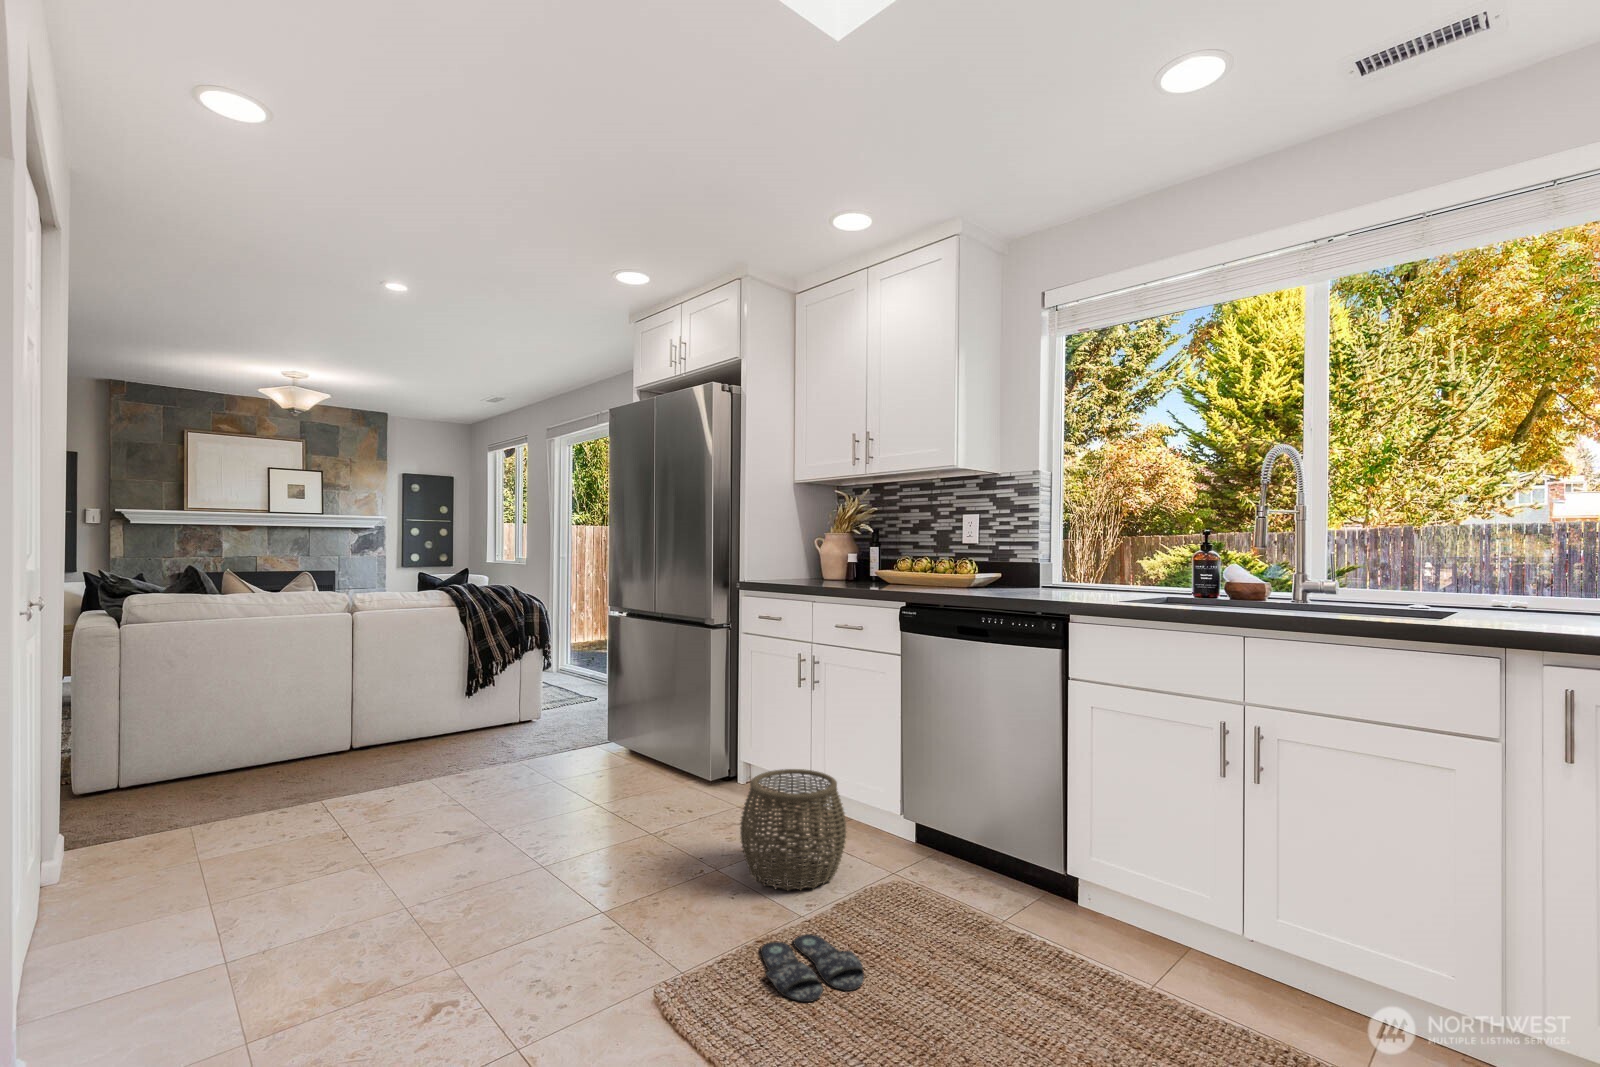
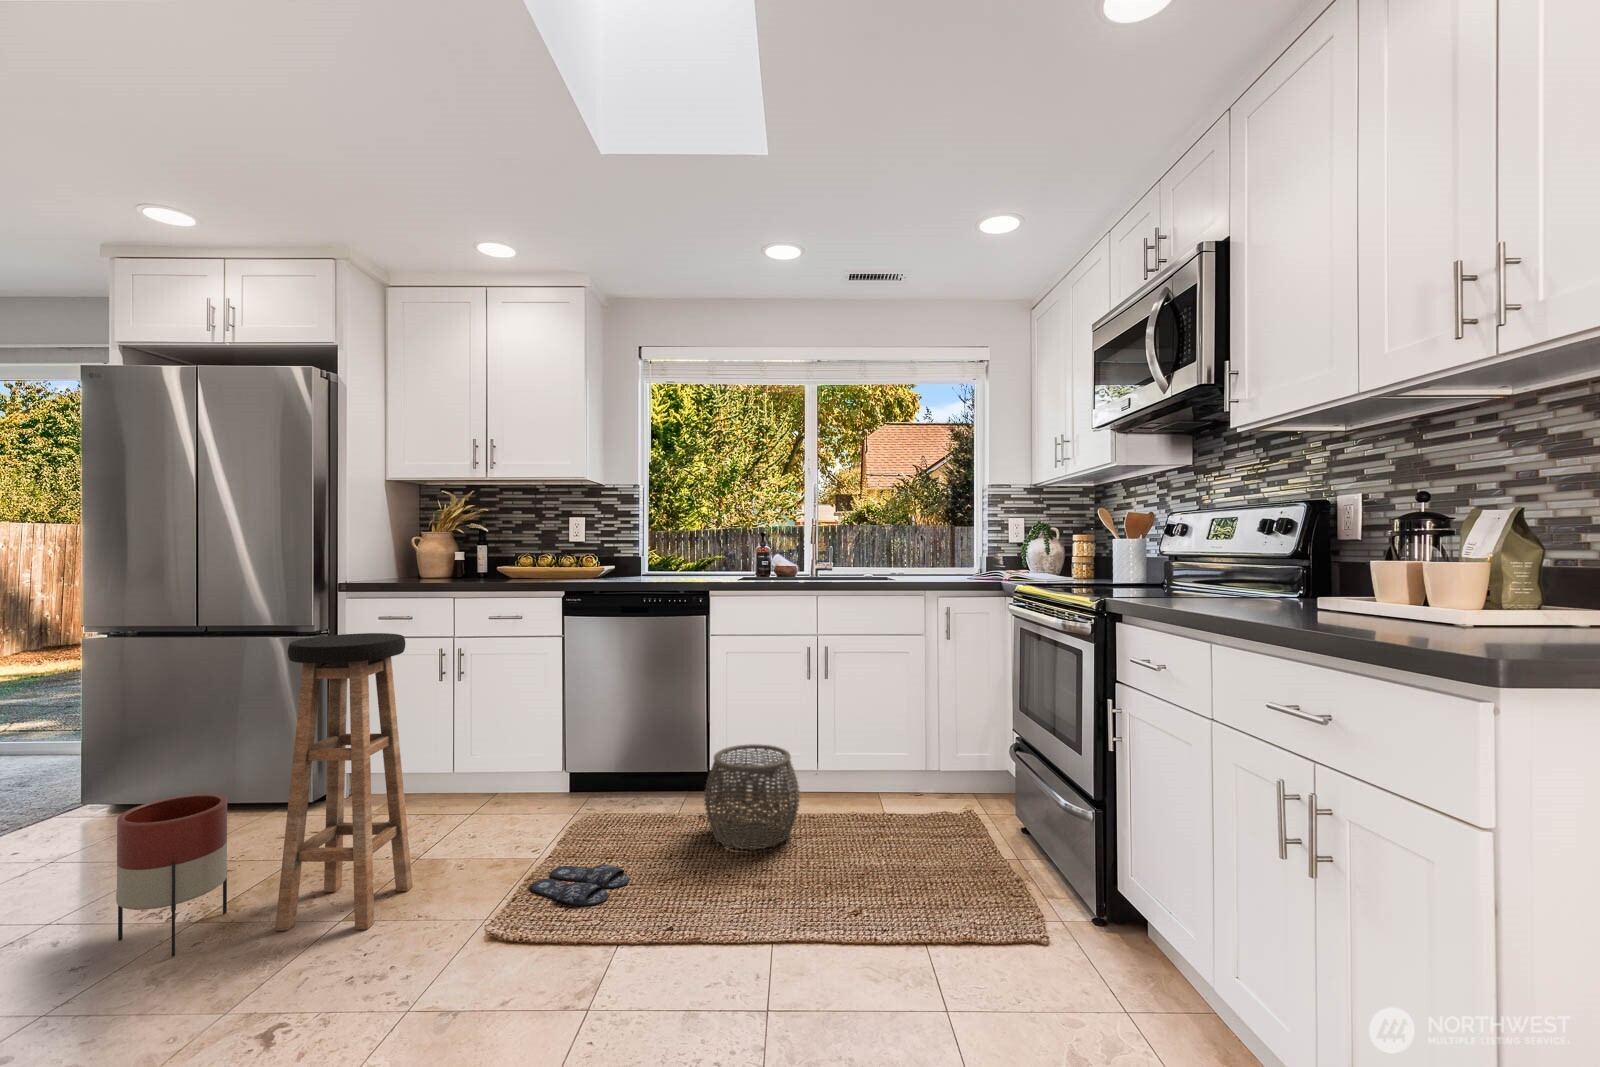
bar stool: none [563,629,682,929] -> present [275,633,413,931]
planter: none [477,755,560,893] -> present [116,794,227,957]
woven basket: present [740,769,846,890] -> present [704,744,800,850]

